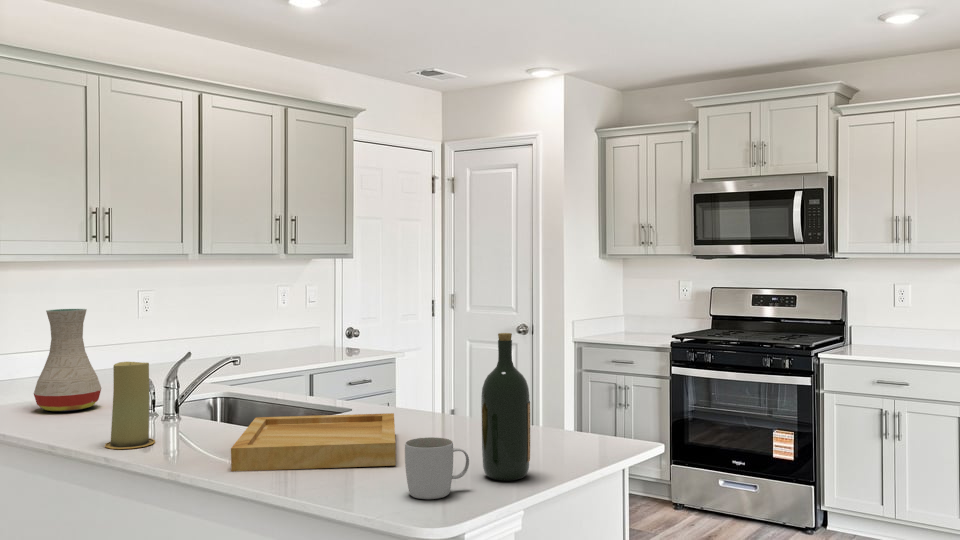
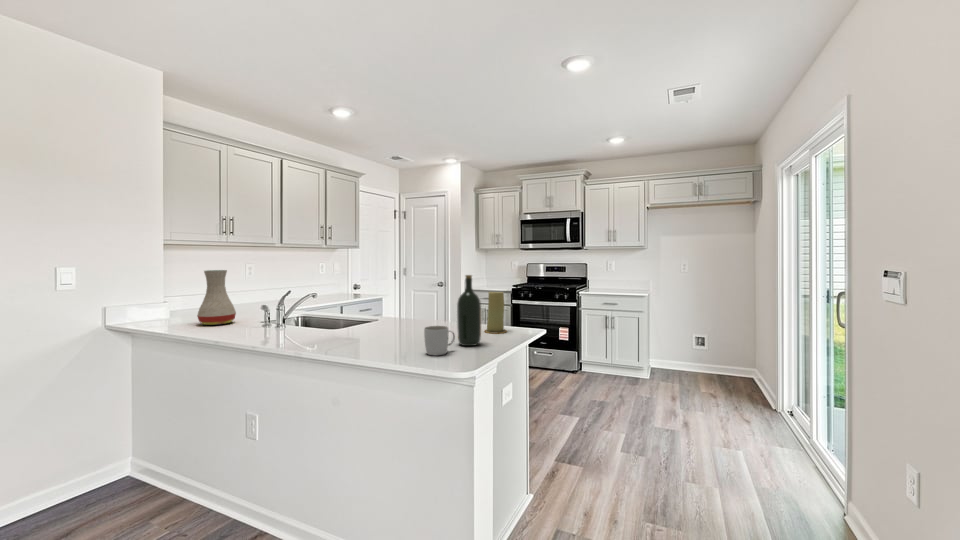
candle: present [105,362,155,449] -> present [485,292,507,333]
tray: present [231,413,396,471] -> none [327,319,412,348]

